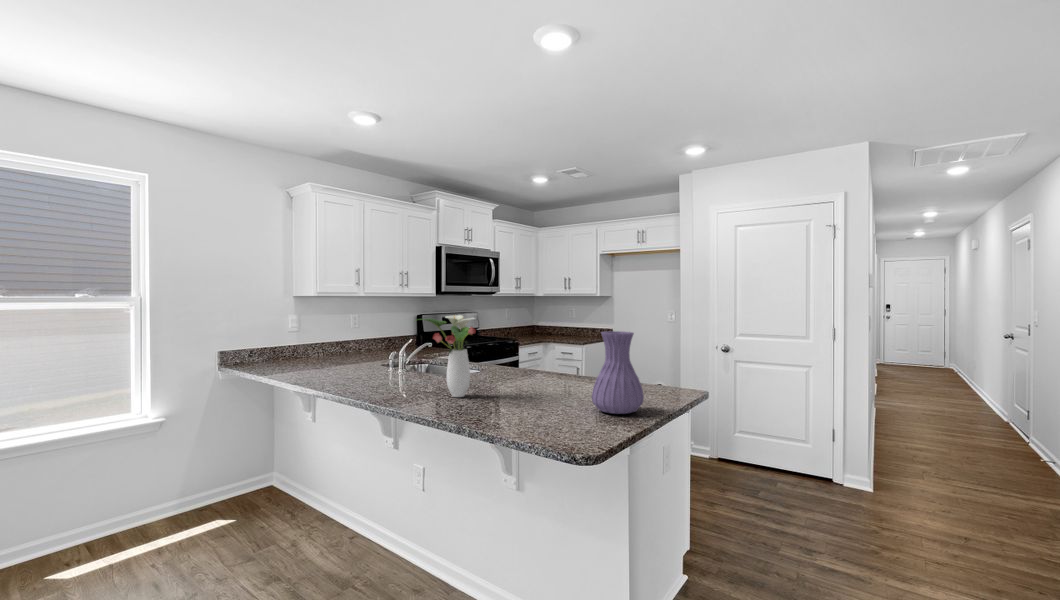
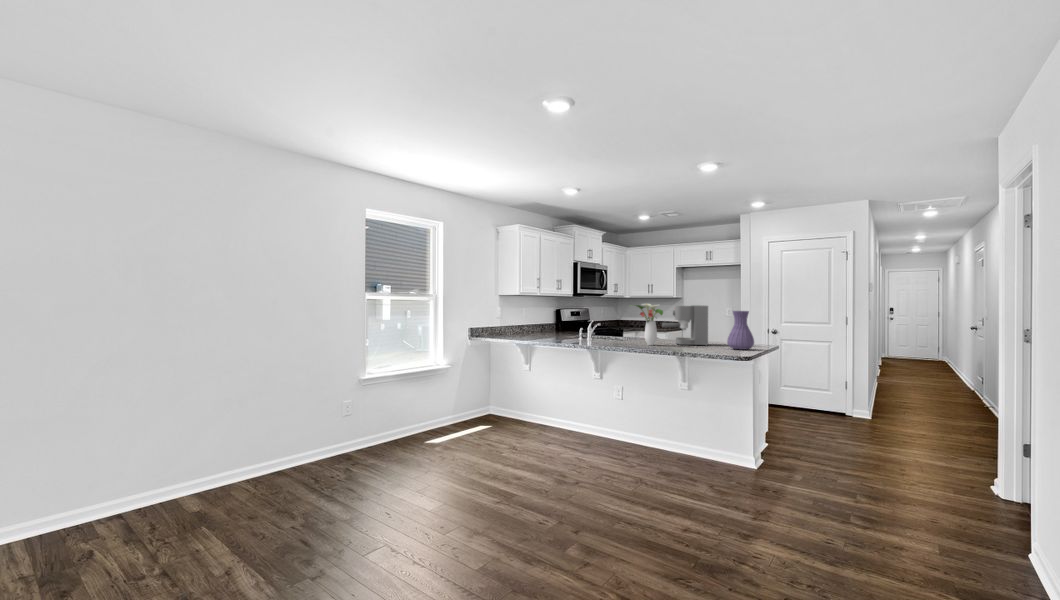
coffee maker: none [498,316,579,394] -> present [662,305,708,346]

